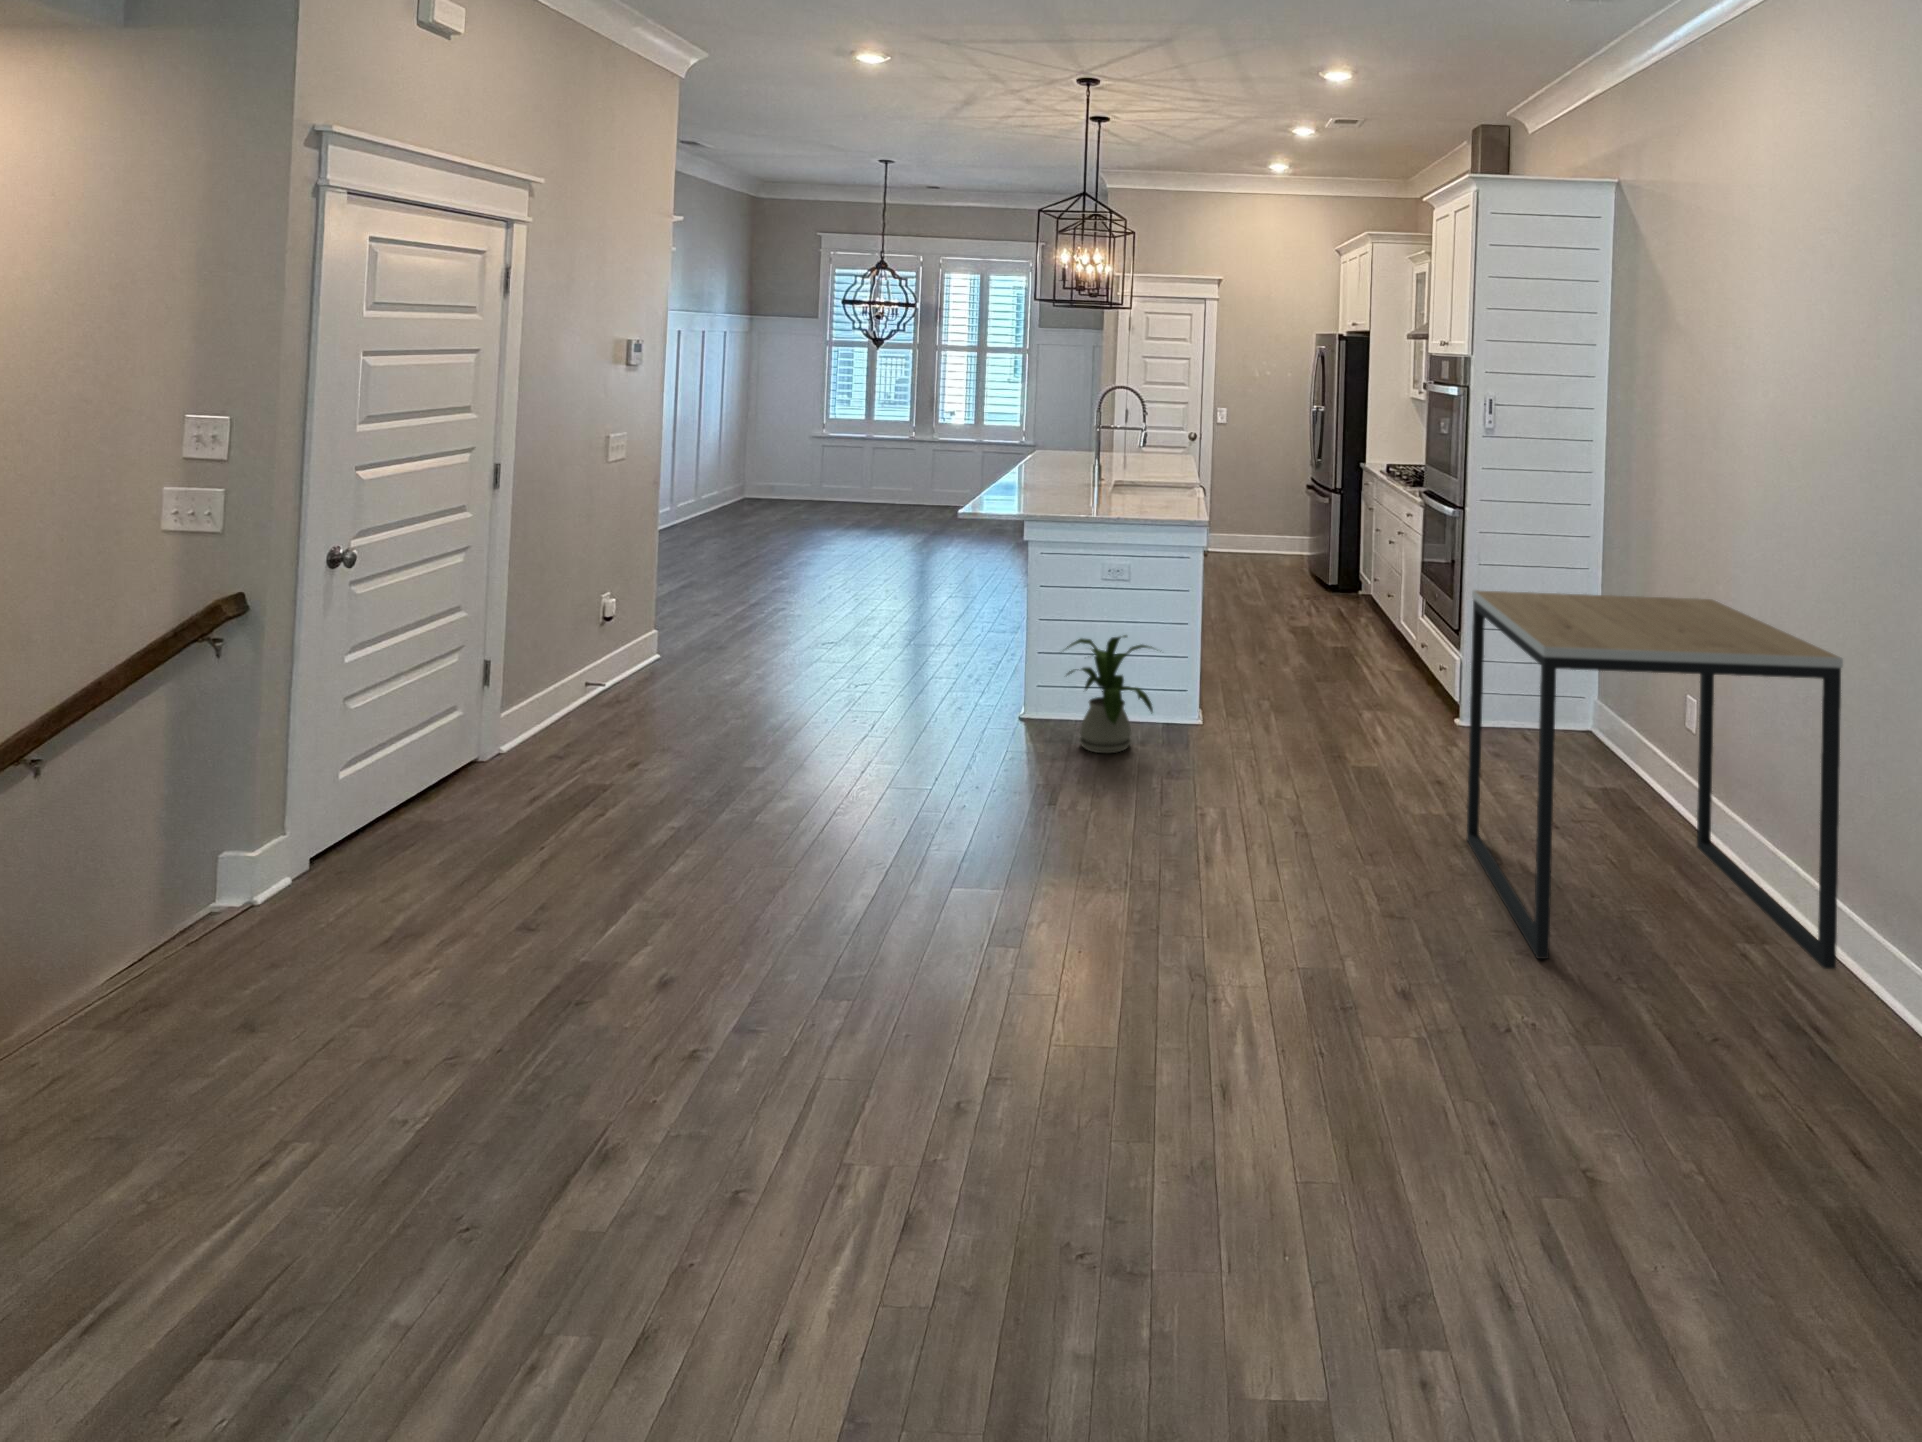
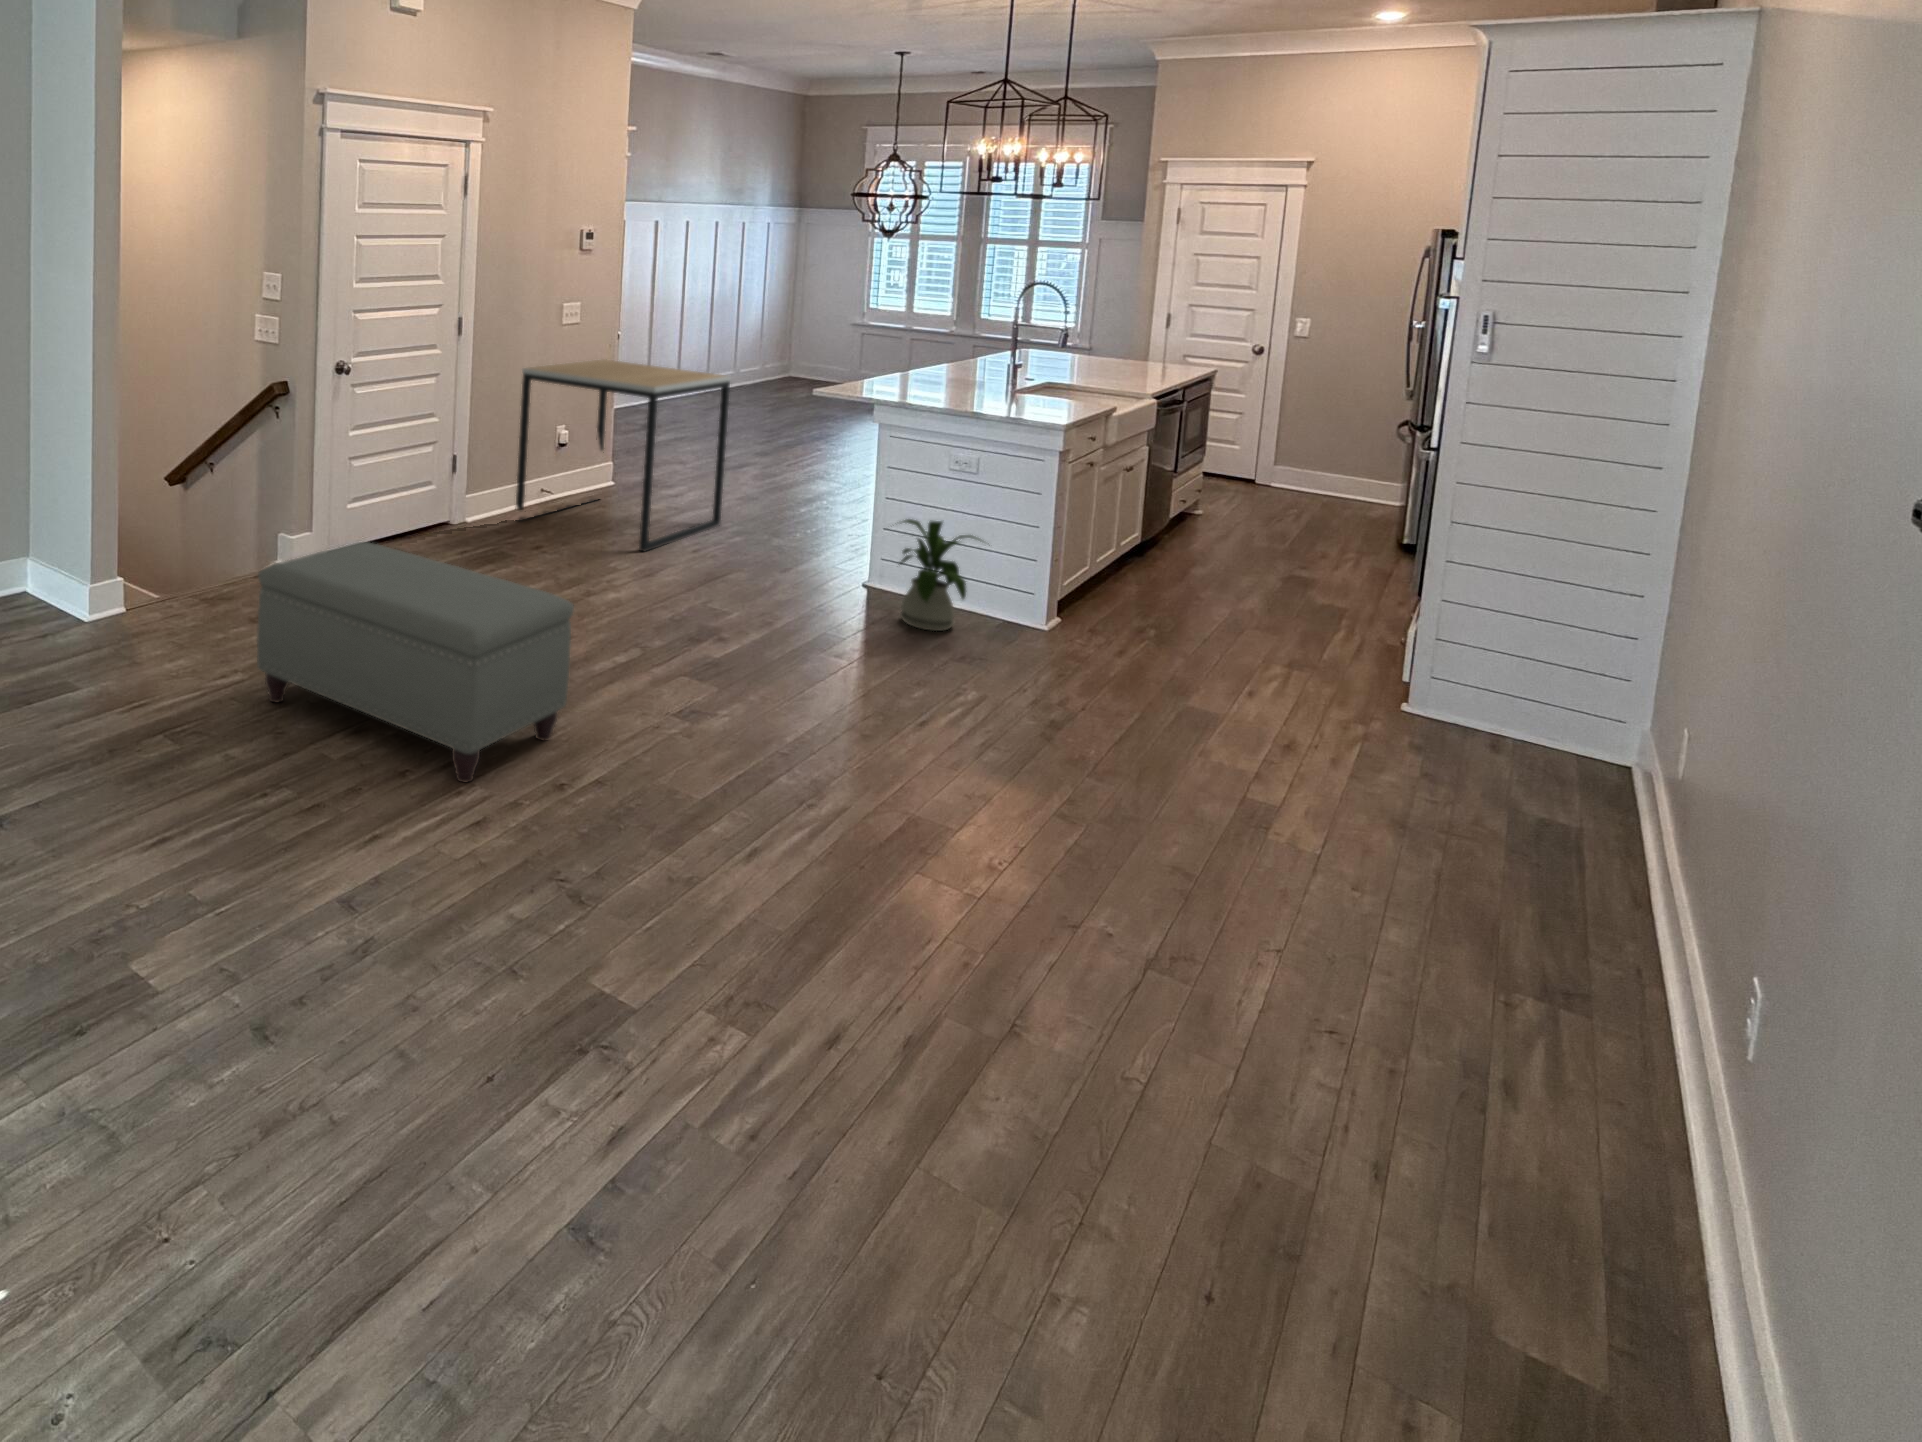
side table: present [1466,590,1843,969] -> present [516,359,731,552]
ottoman: none [363,829,900,1165] -> present [257,542,574,783]

